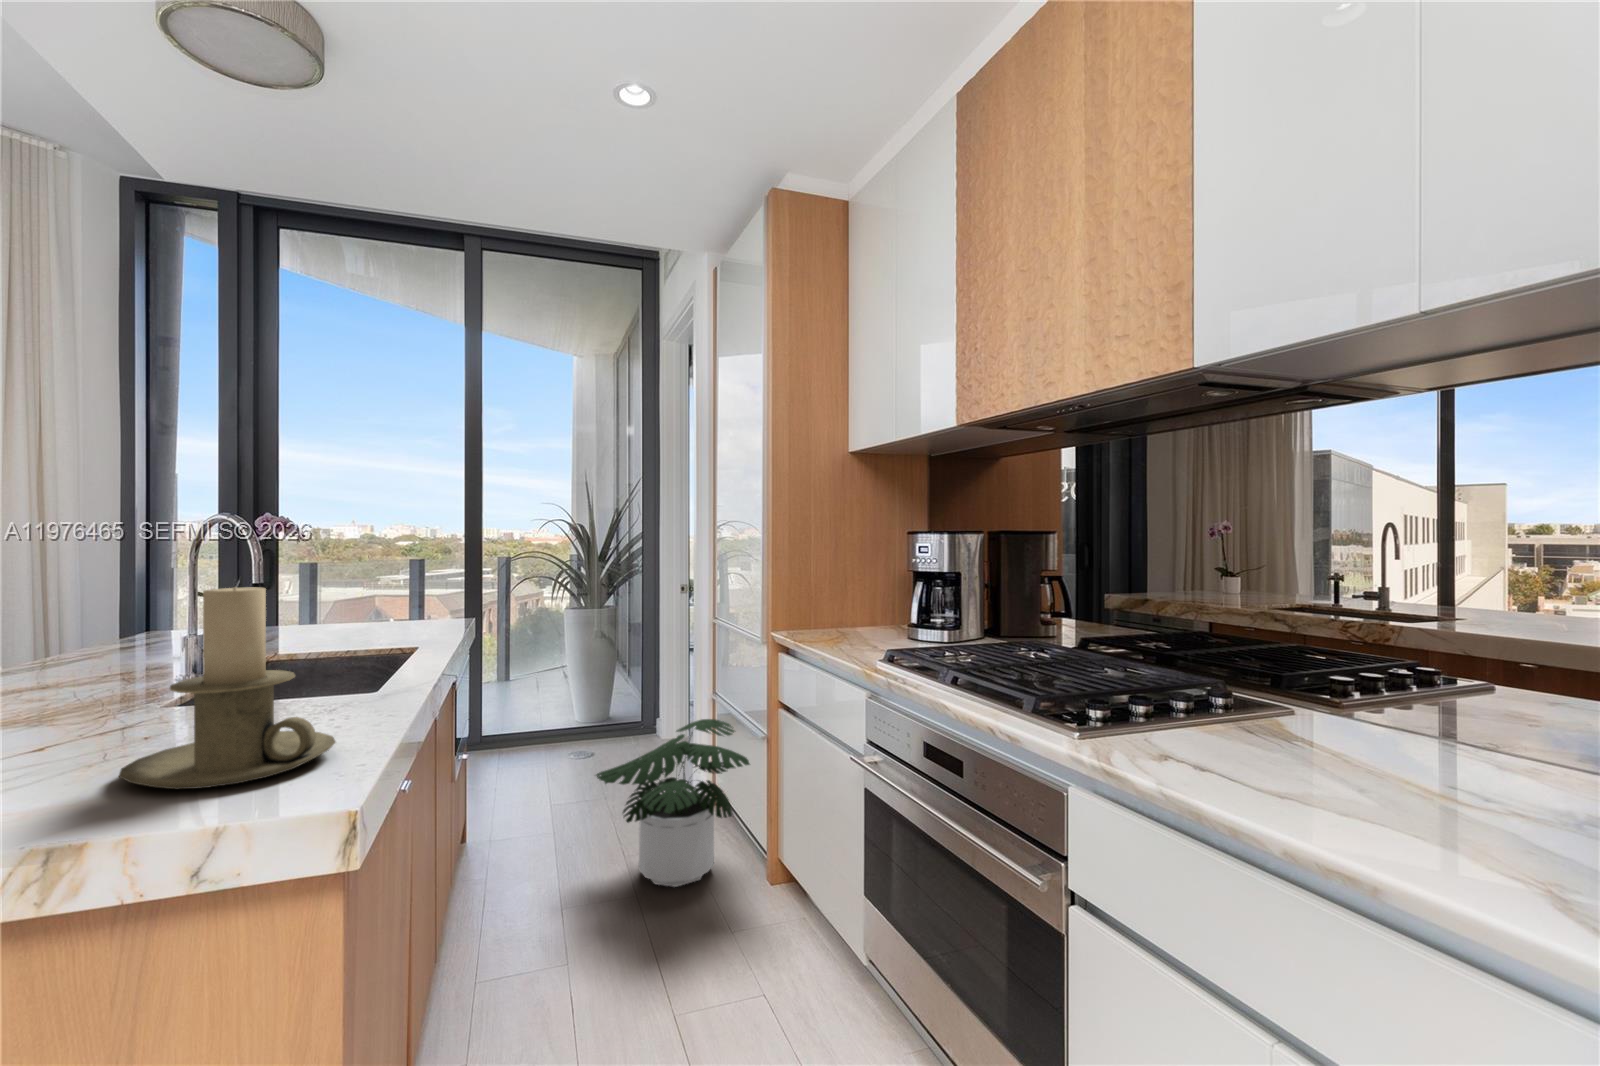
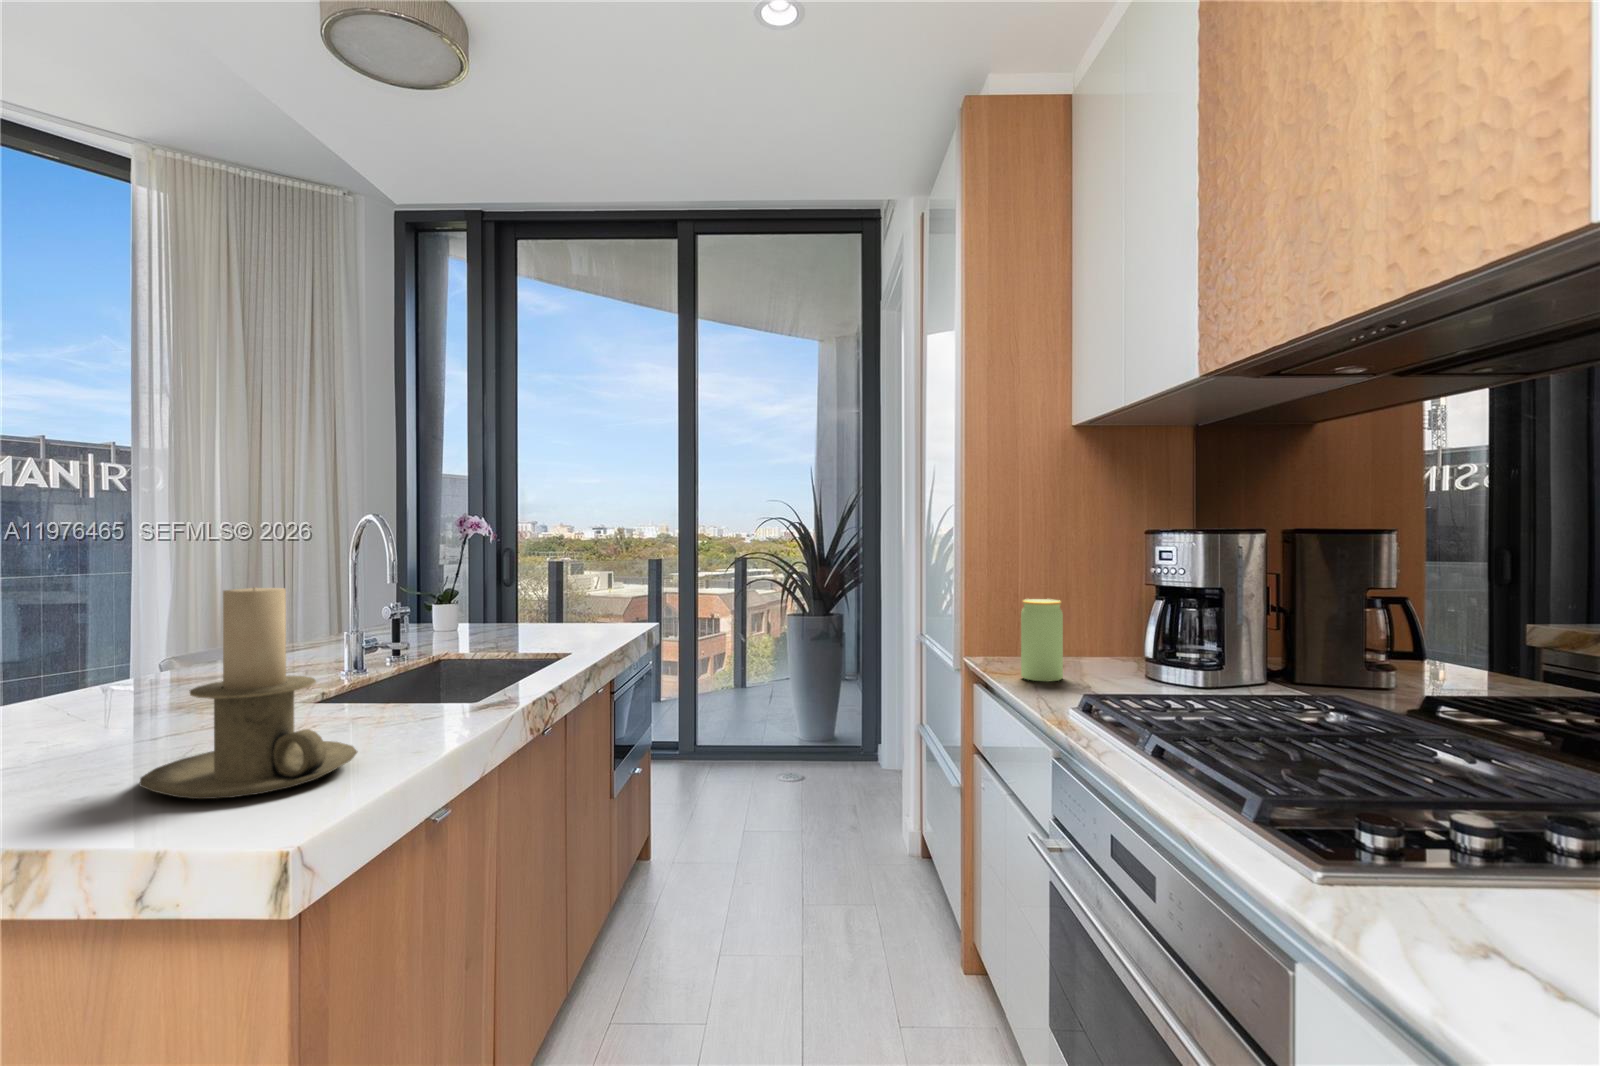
jar: none [822,584,852,645] -> present [1021,599,1063,682]
potted plant: present [596,719,750,887] -> none [768,758,939,958]

